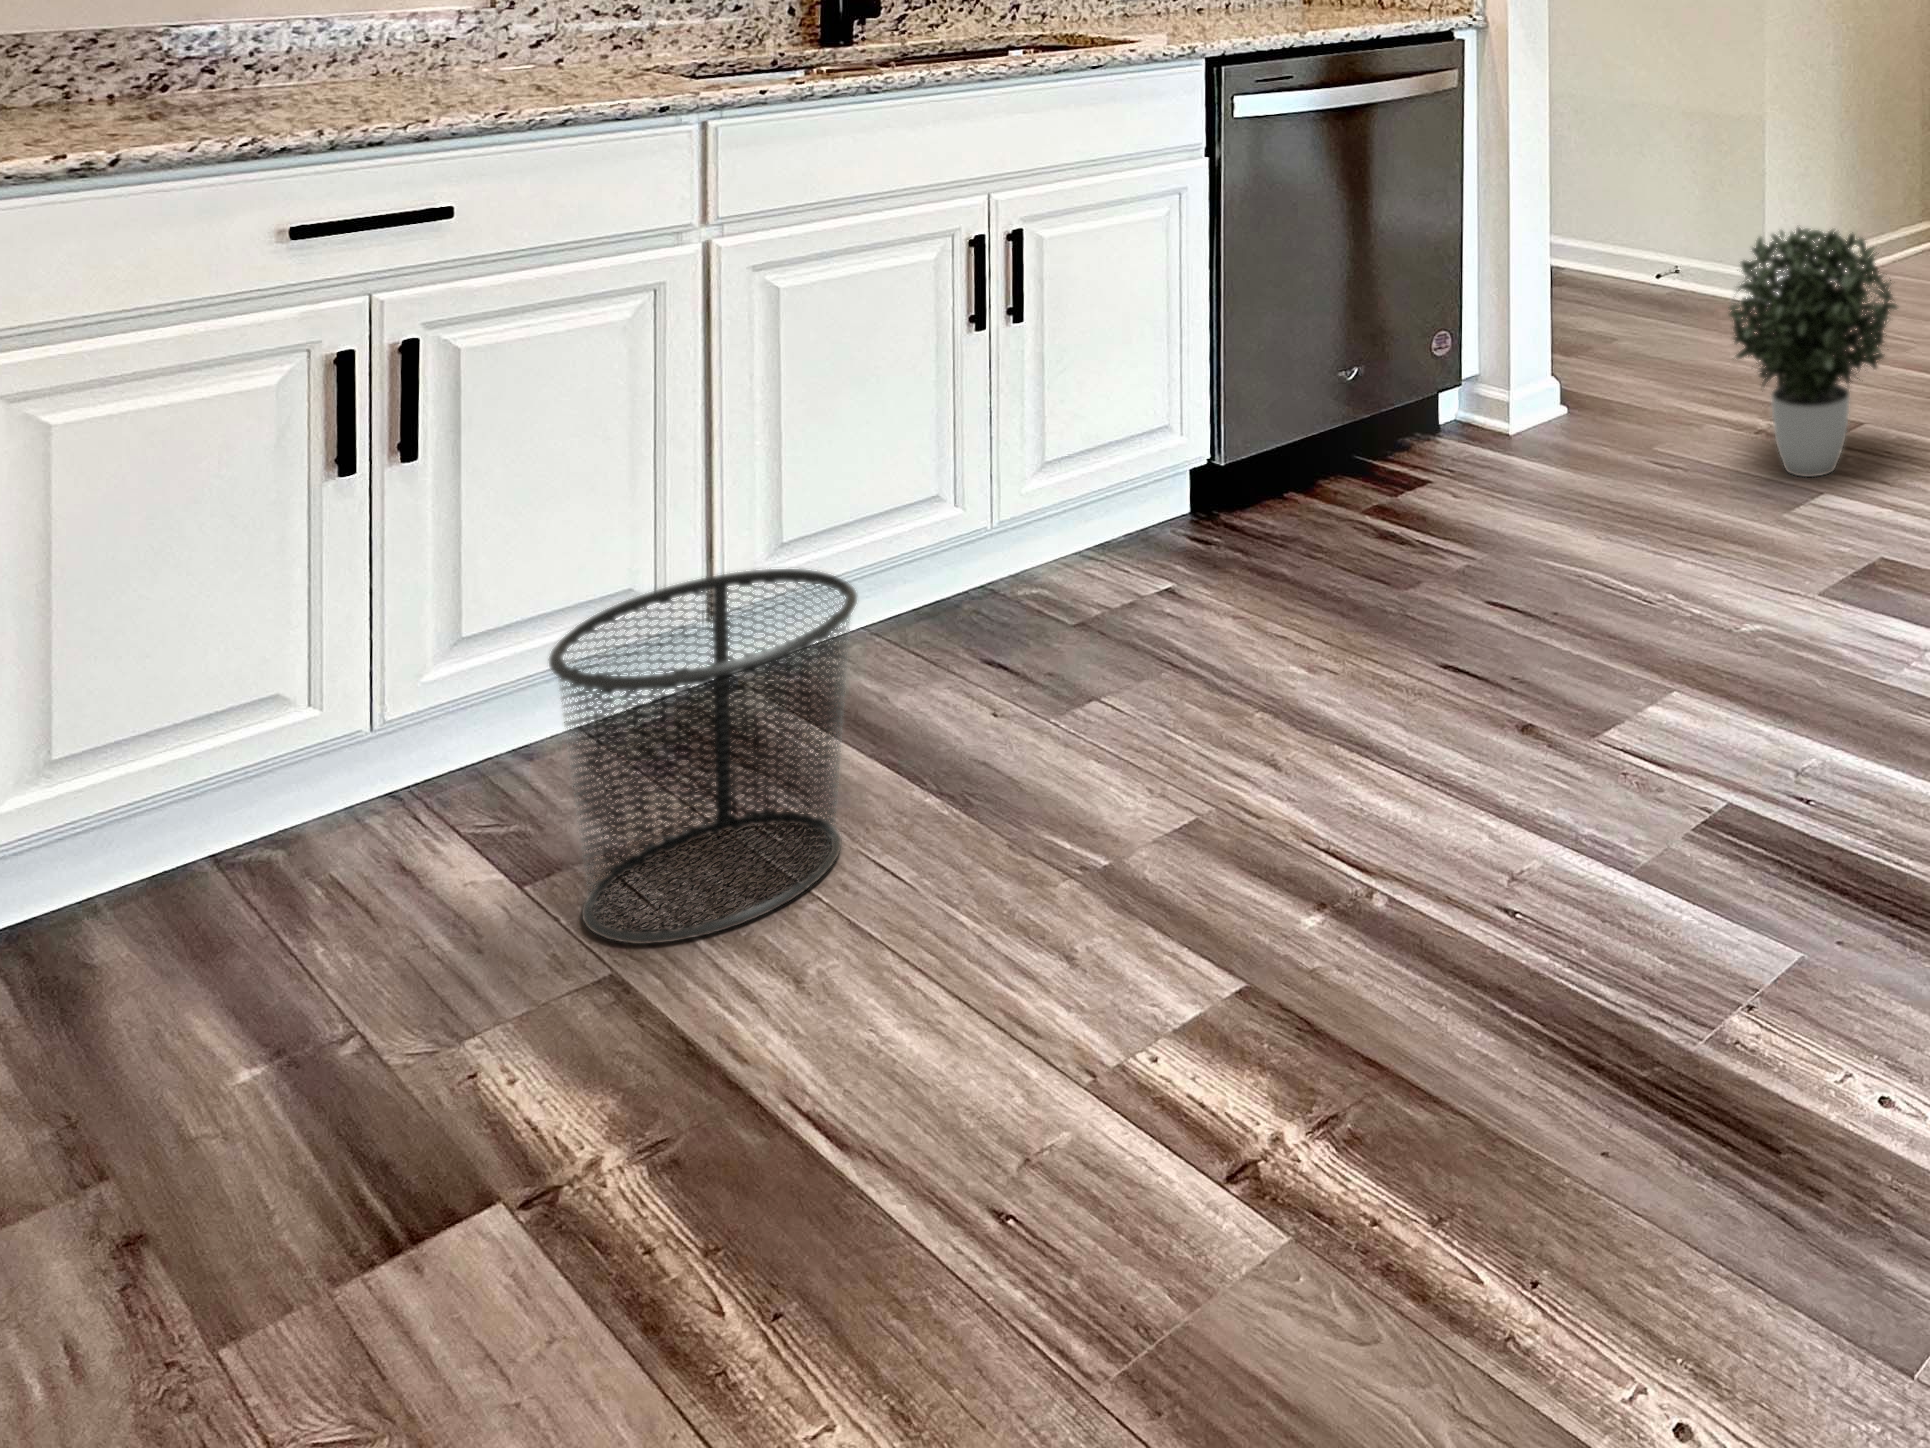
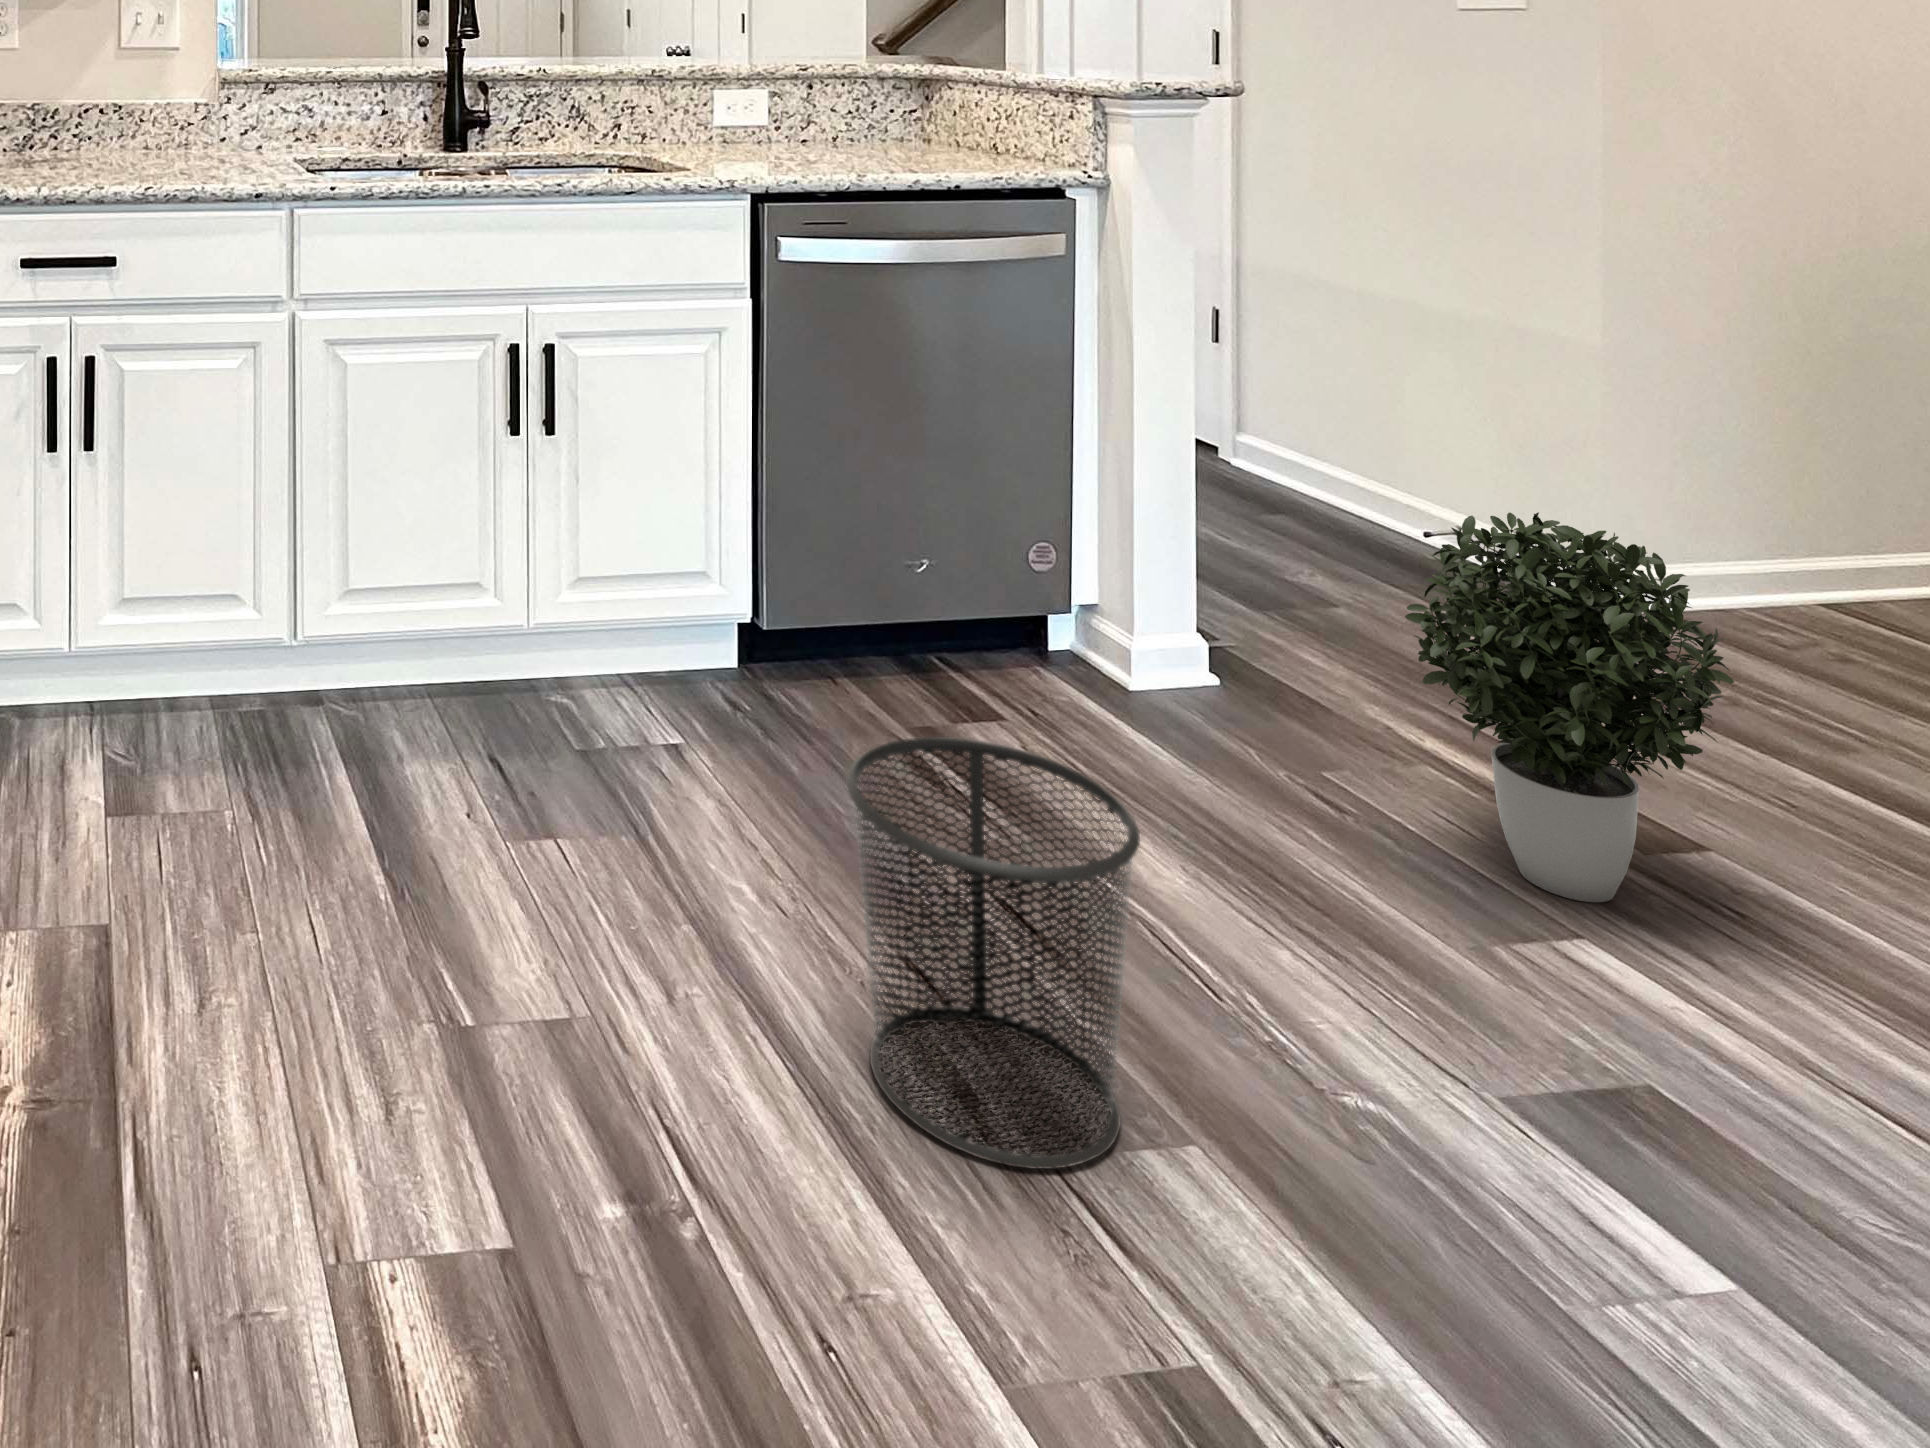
waste bin: present [548,569,857,944] -> present [847,737,1140,1169]

